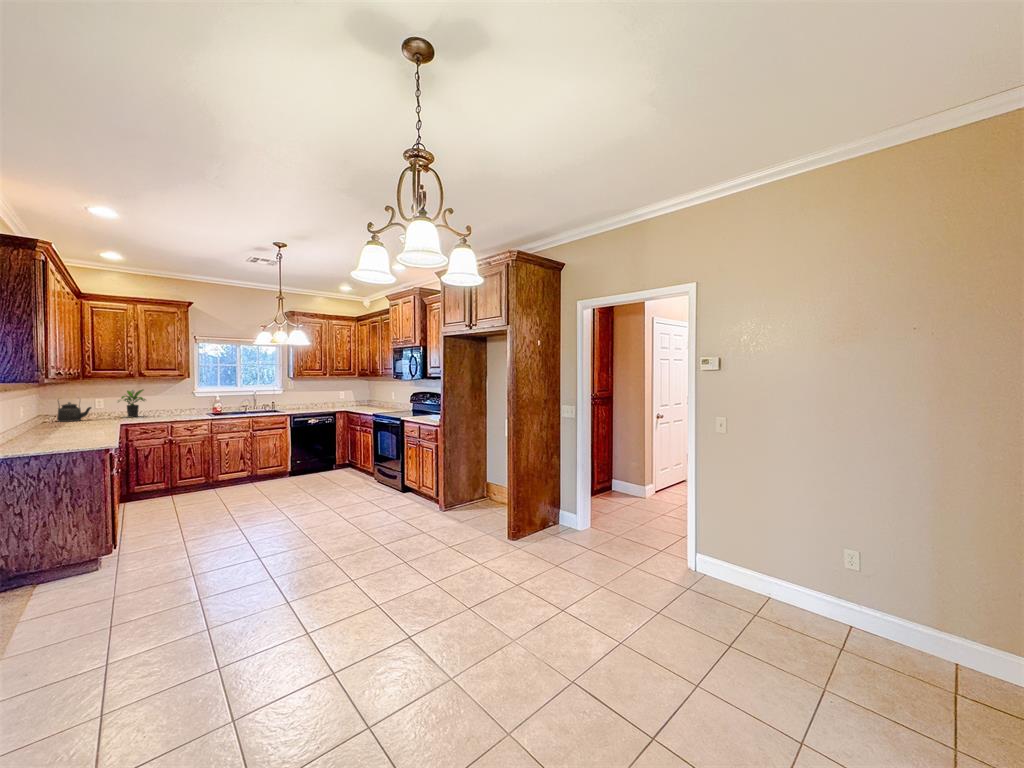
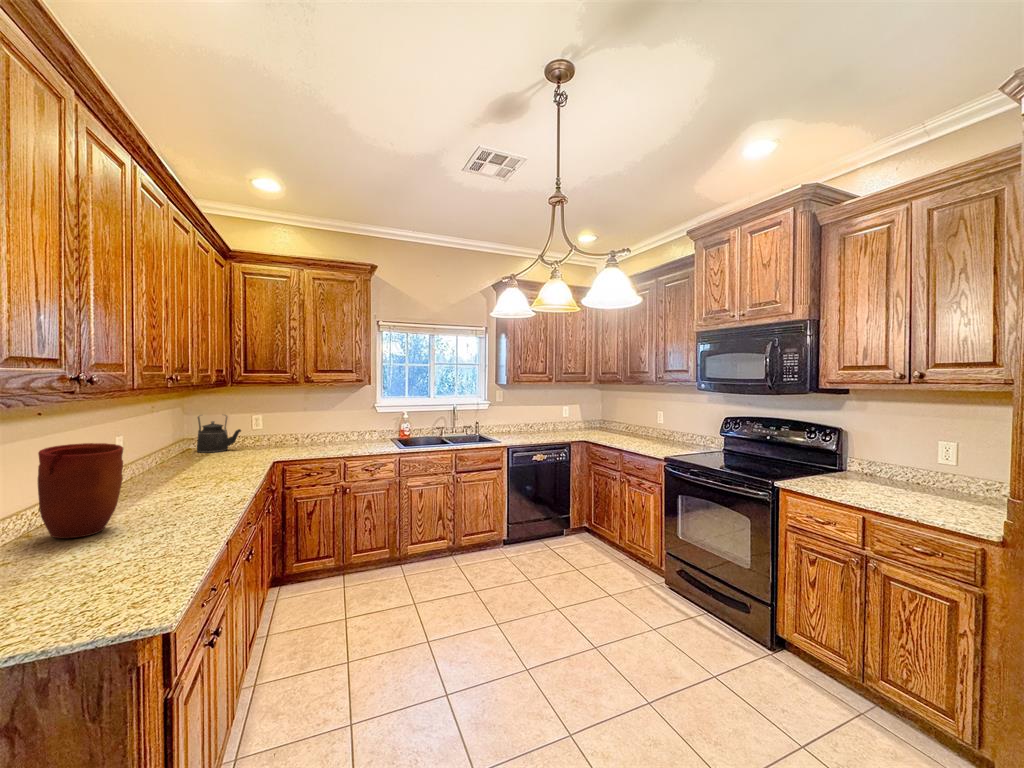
potted plant: present [121,389,145,417] -> none [276,401,314,444]
vase: none [20,402,59,439] -> present [38,443,123,538]

